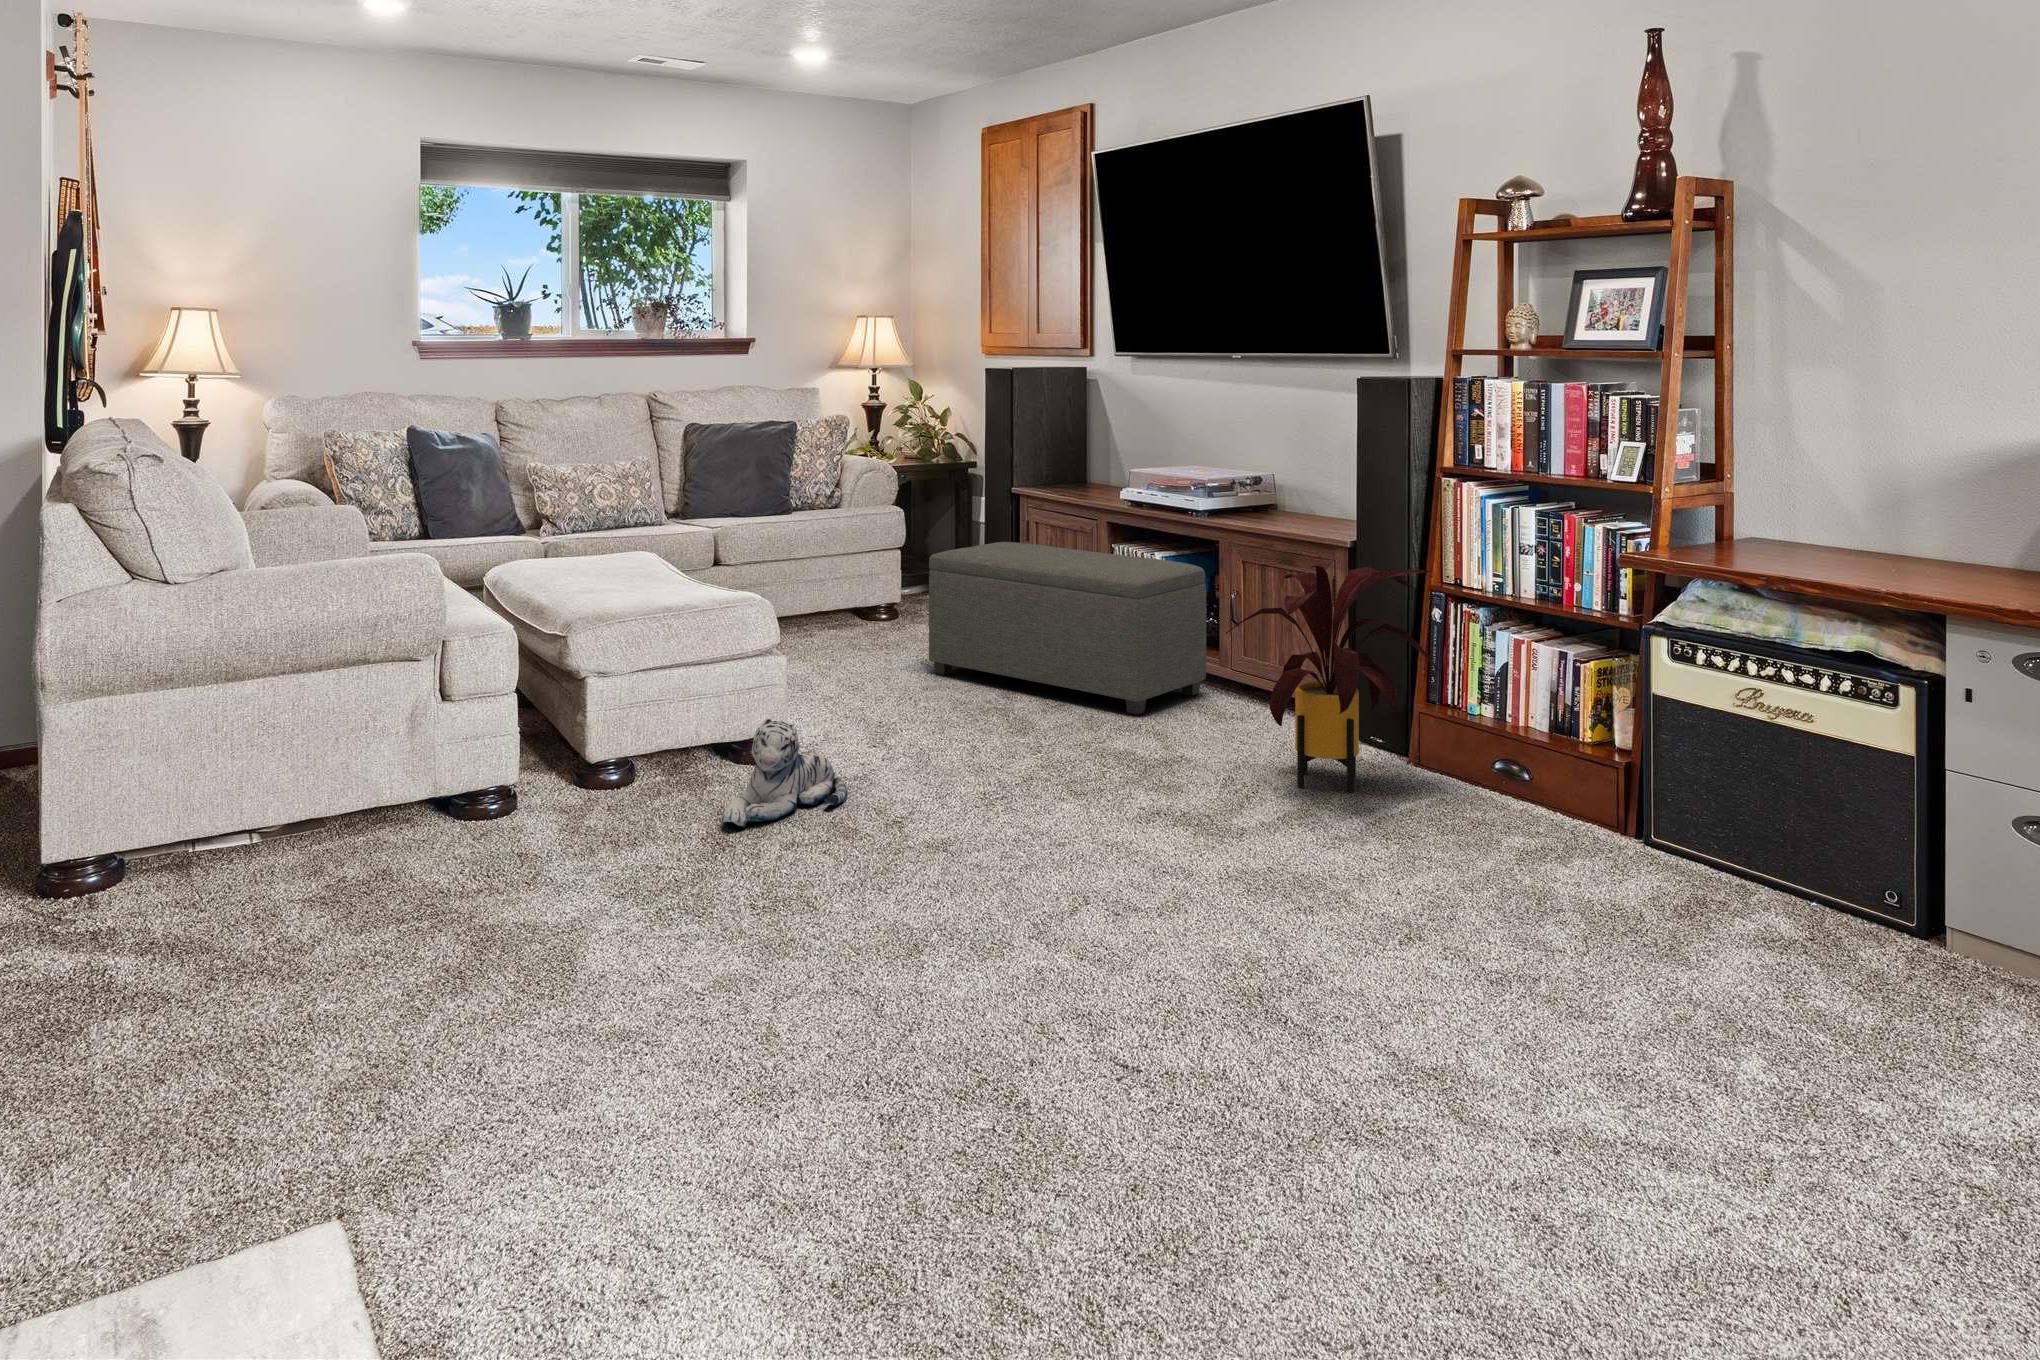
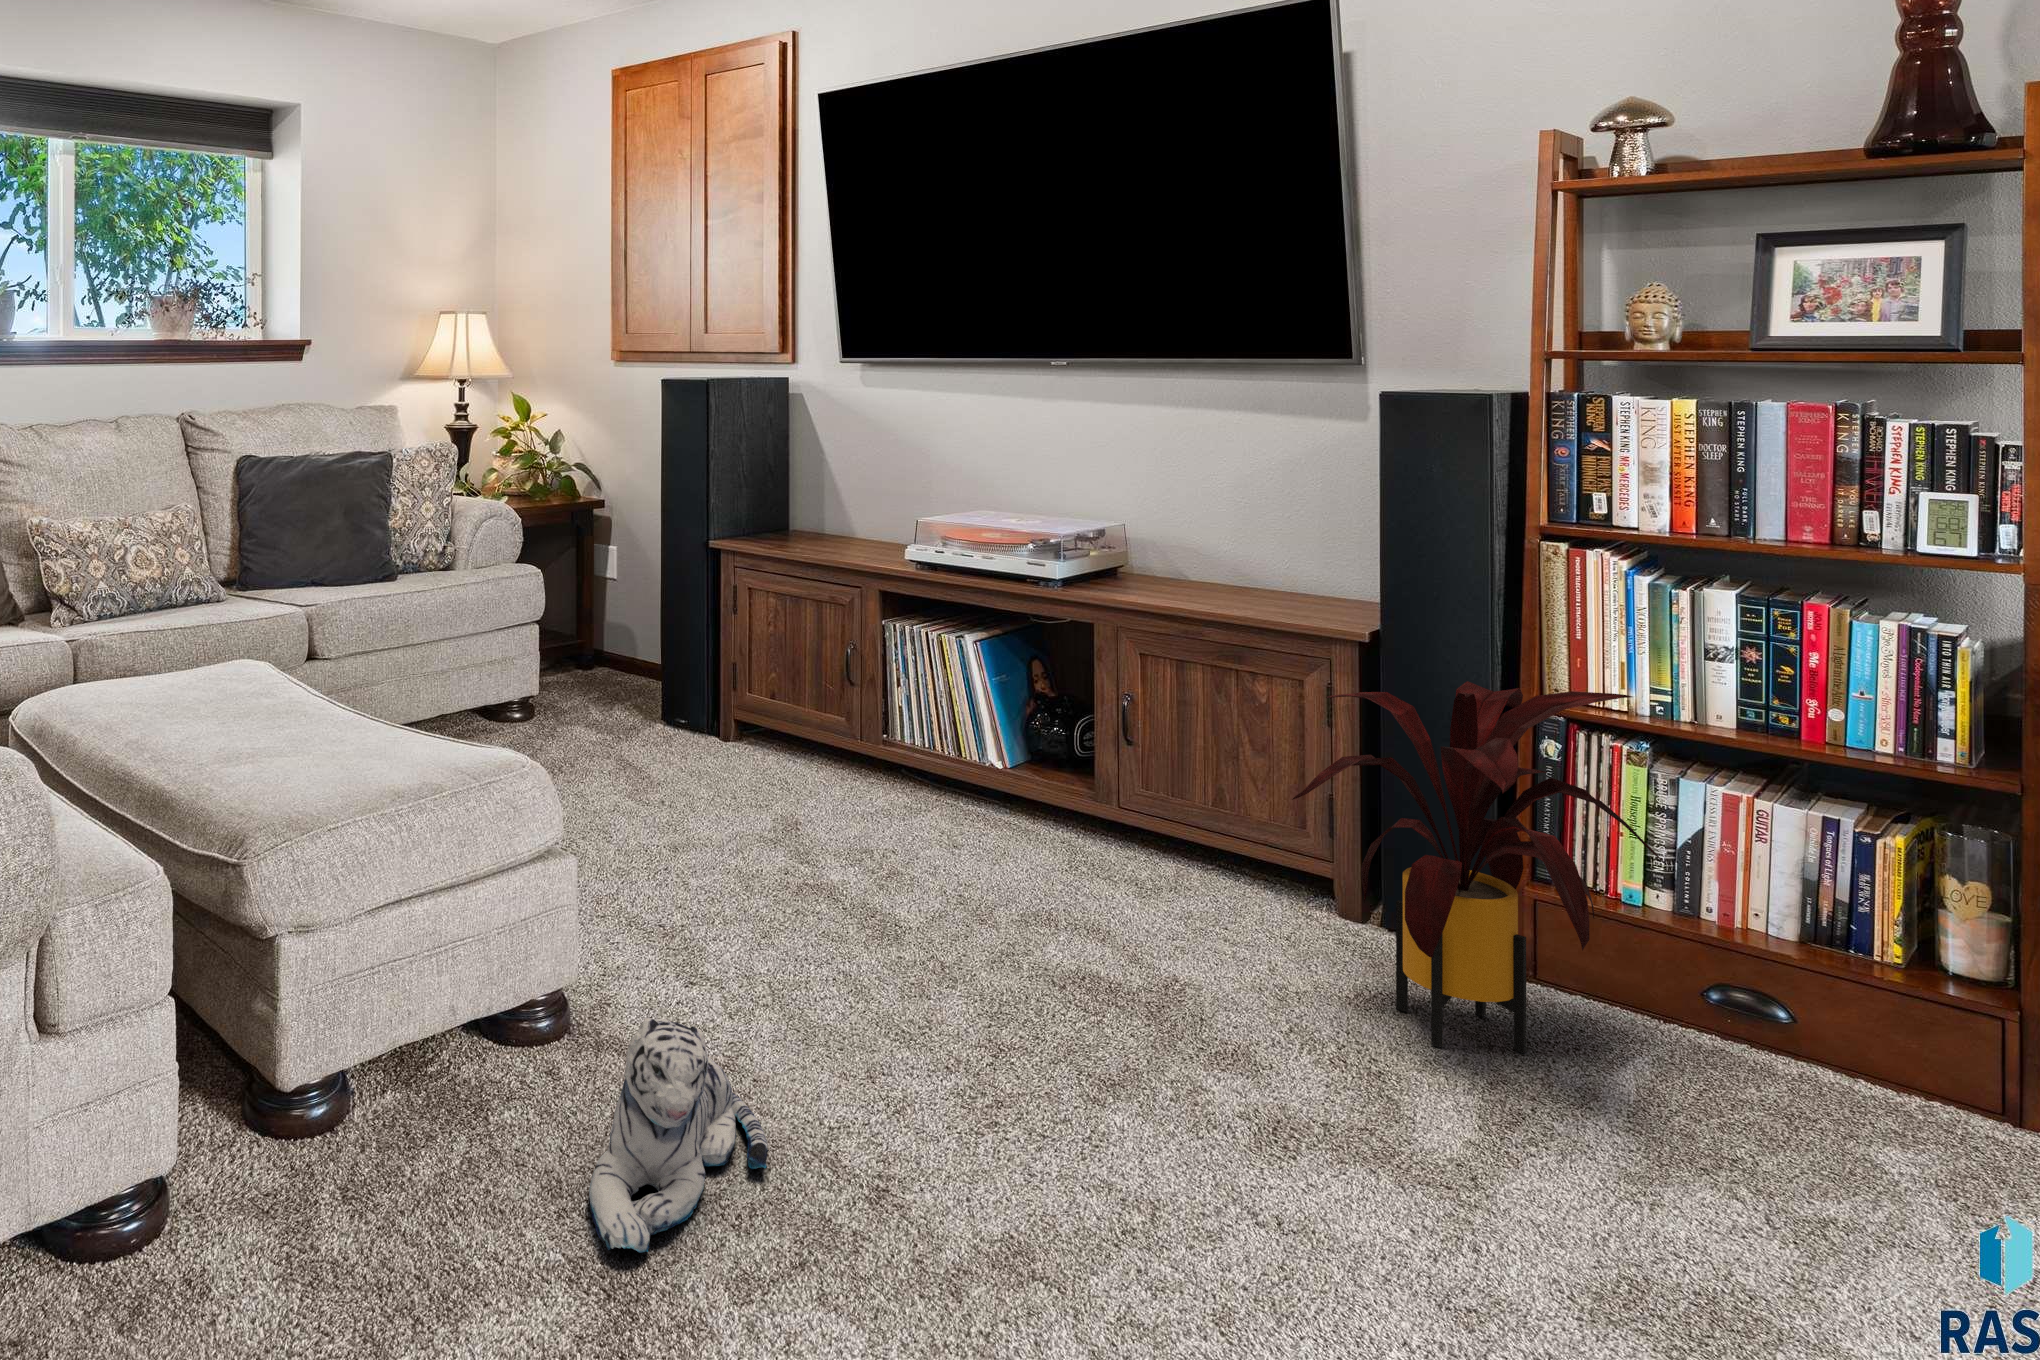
ottoman: present [929,542,1206,715] -> none [662,623,1080,892]

